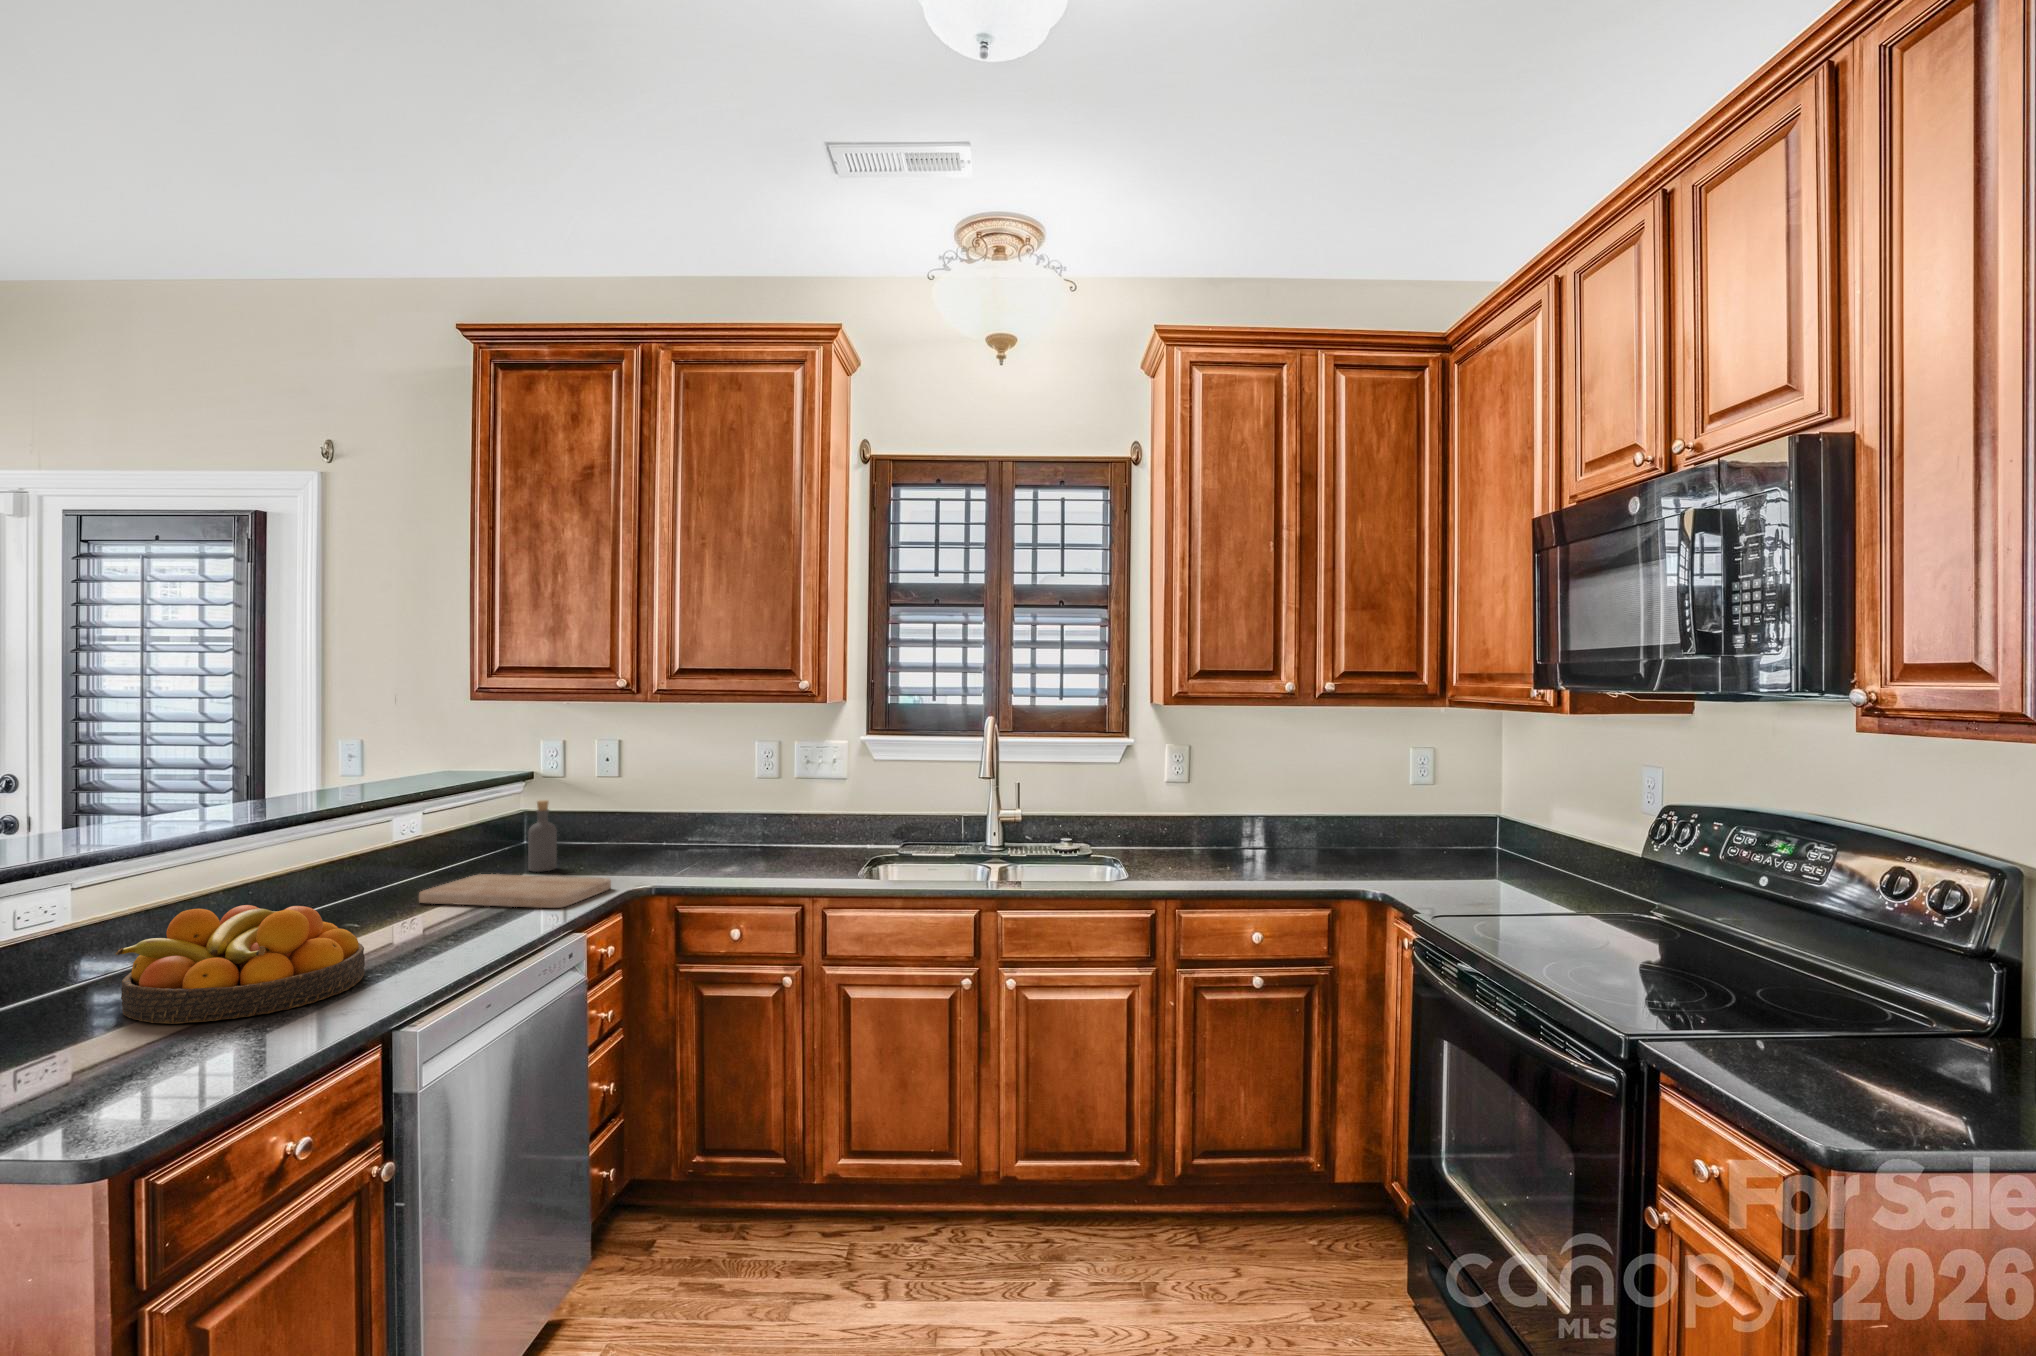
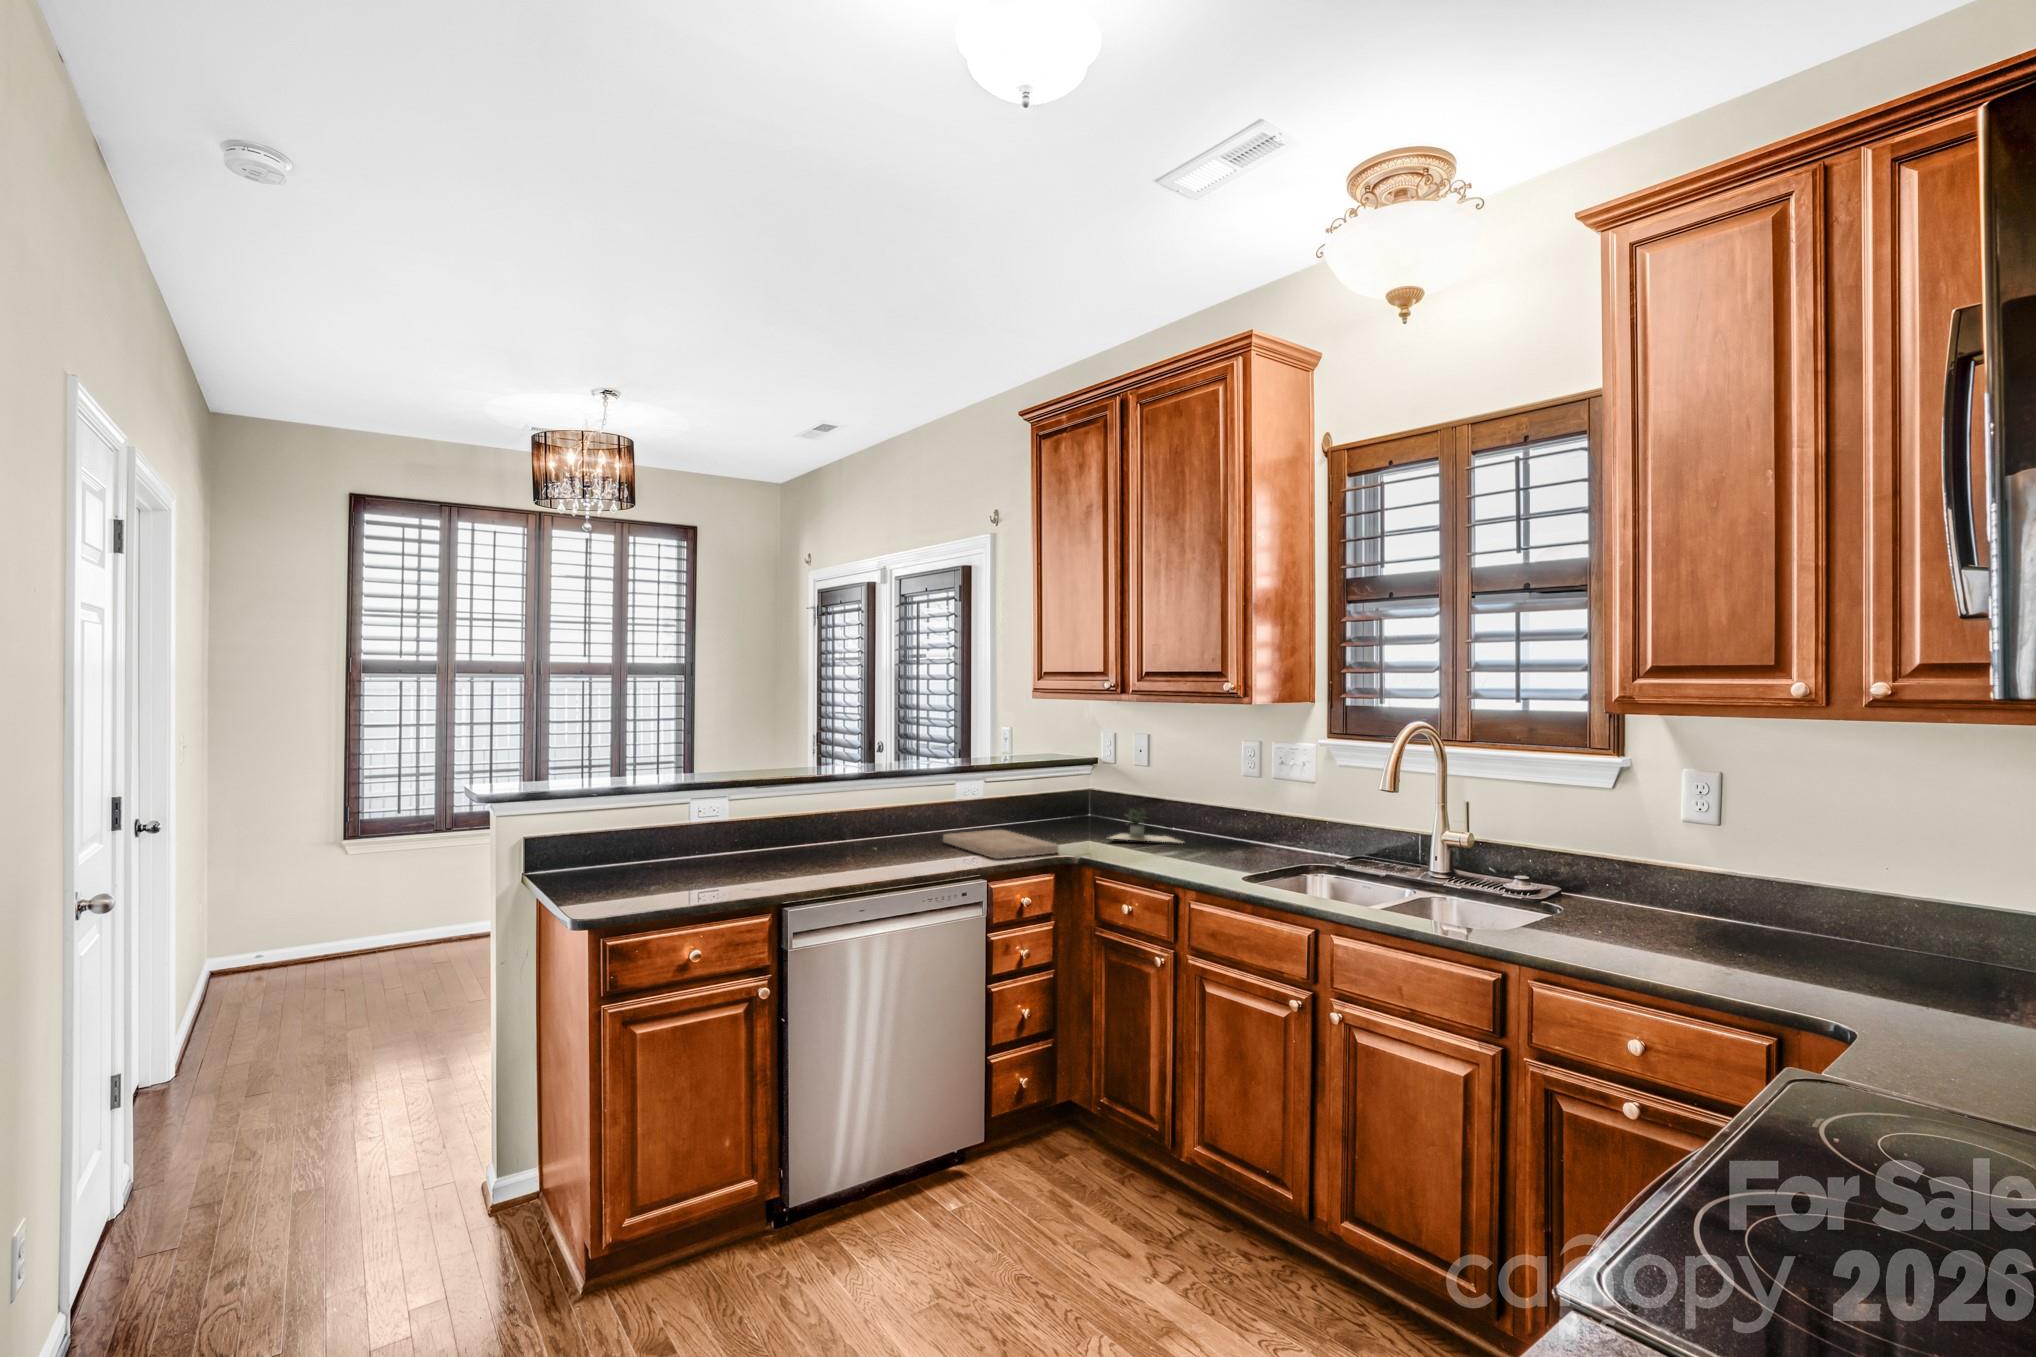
bottle: present [528,800,557,872] -> none [1049,778,1070,836]
potted plant: none [617,823,736,864] -> present [1110,809,1211,842]
fruit bowl: present [115,905,365,1024] -> none [700,814,824,880]

